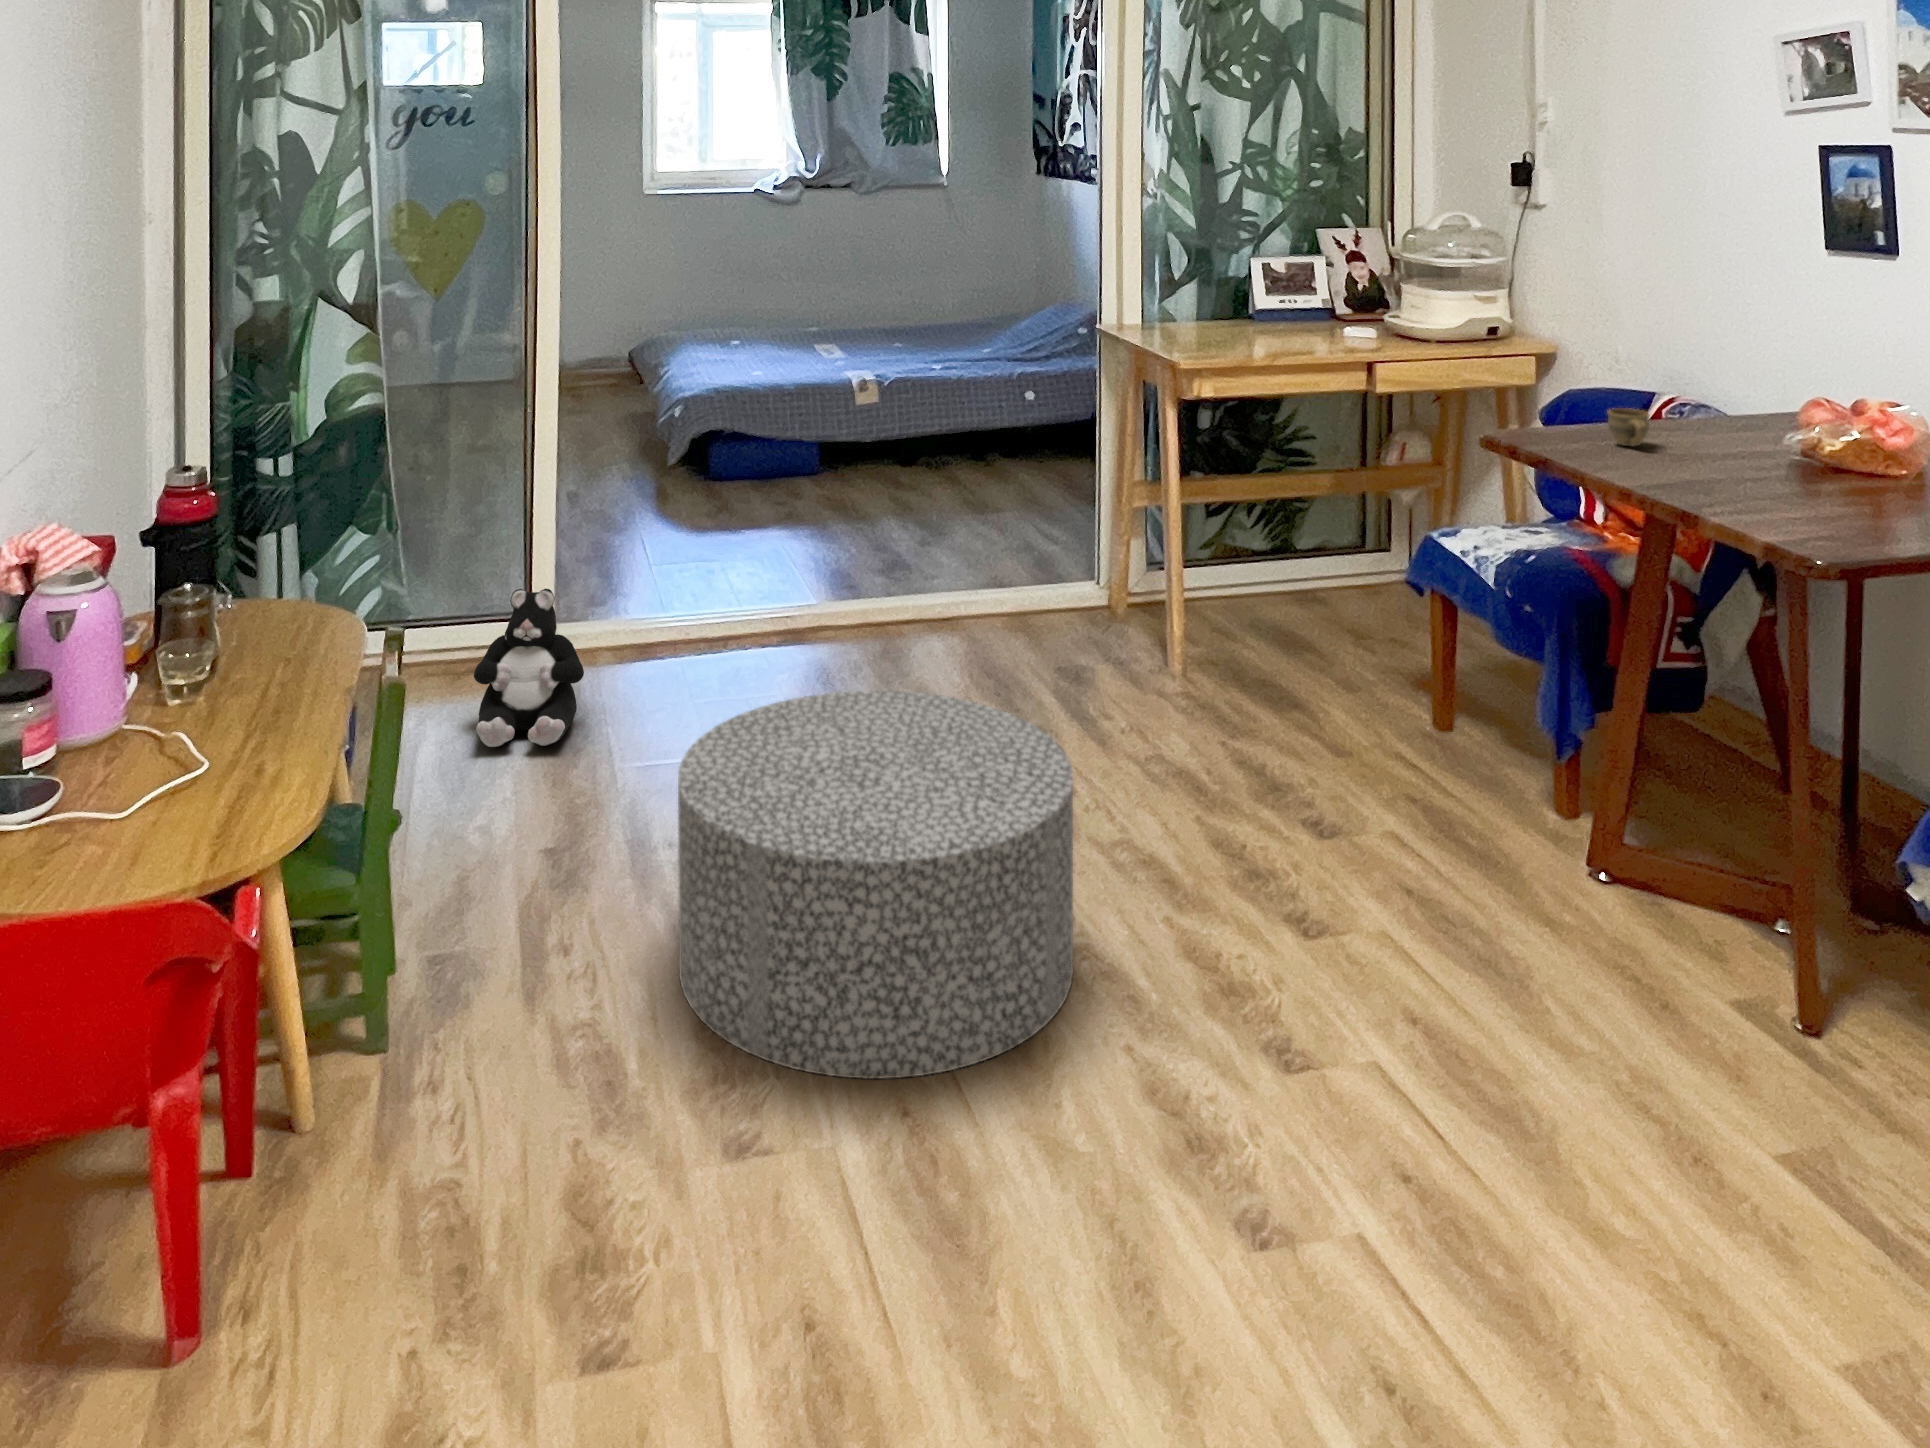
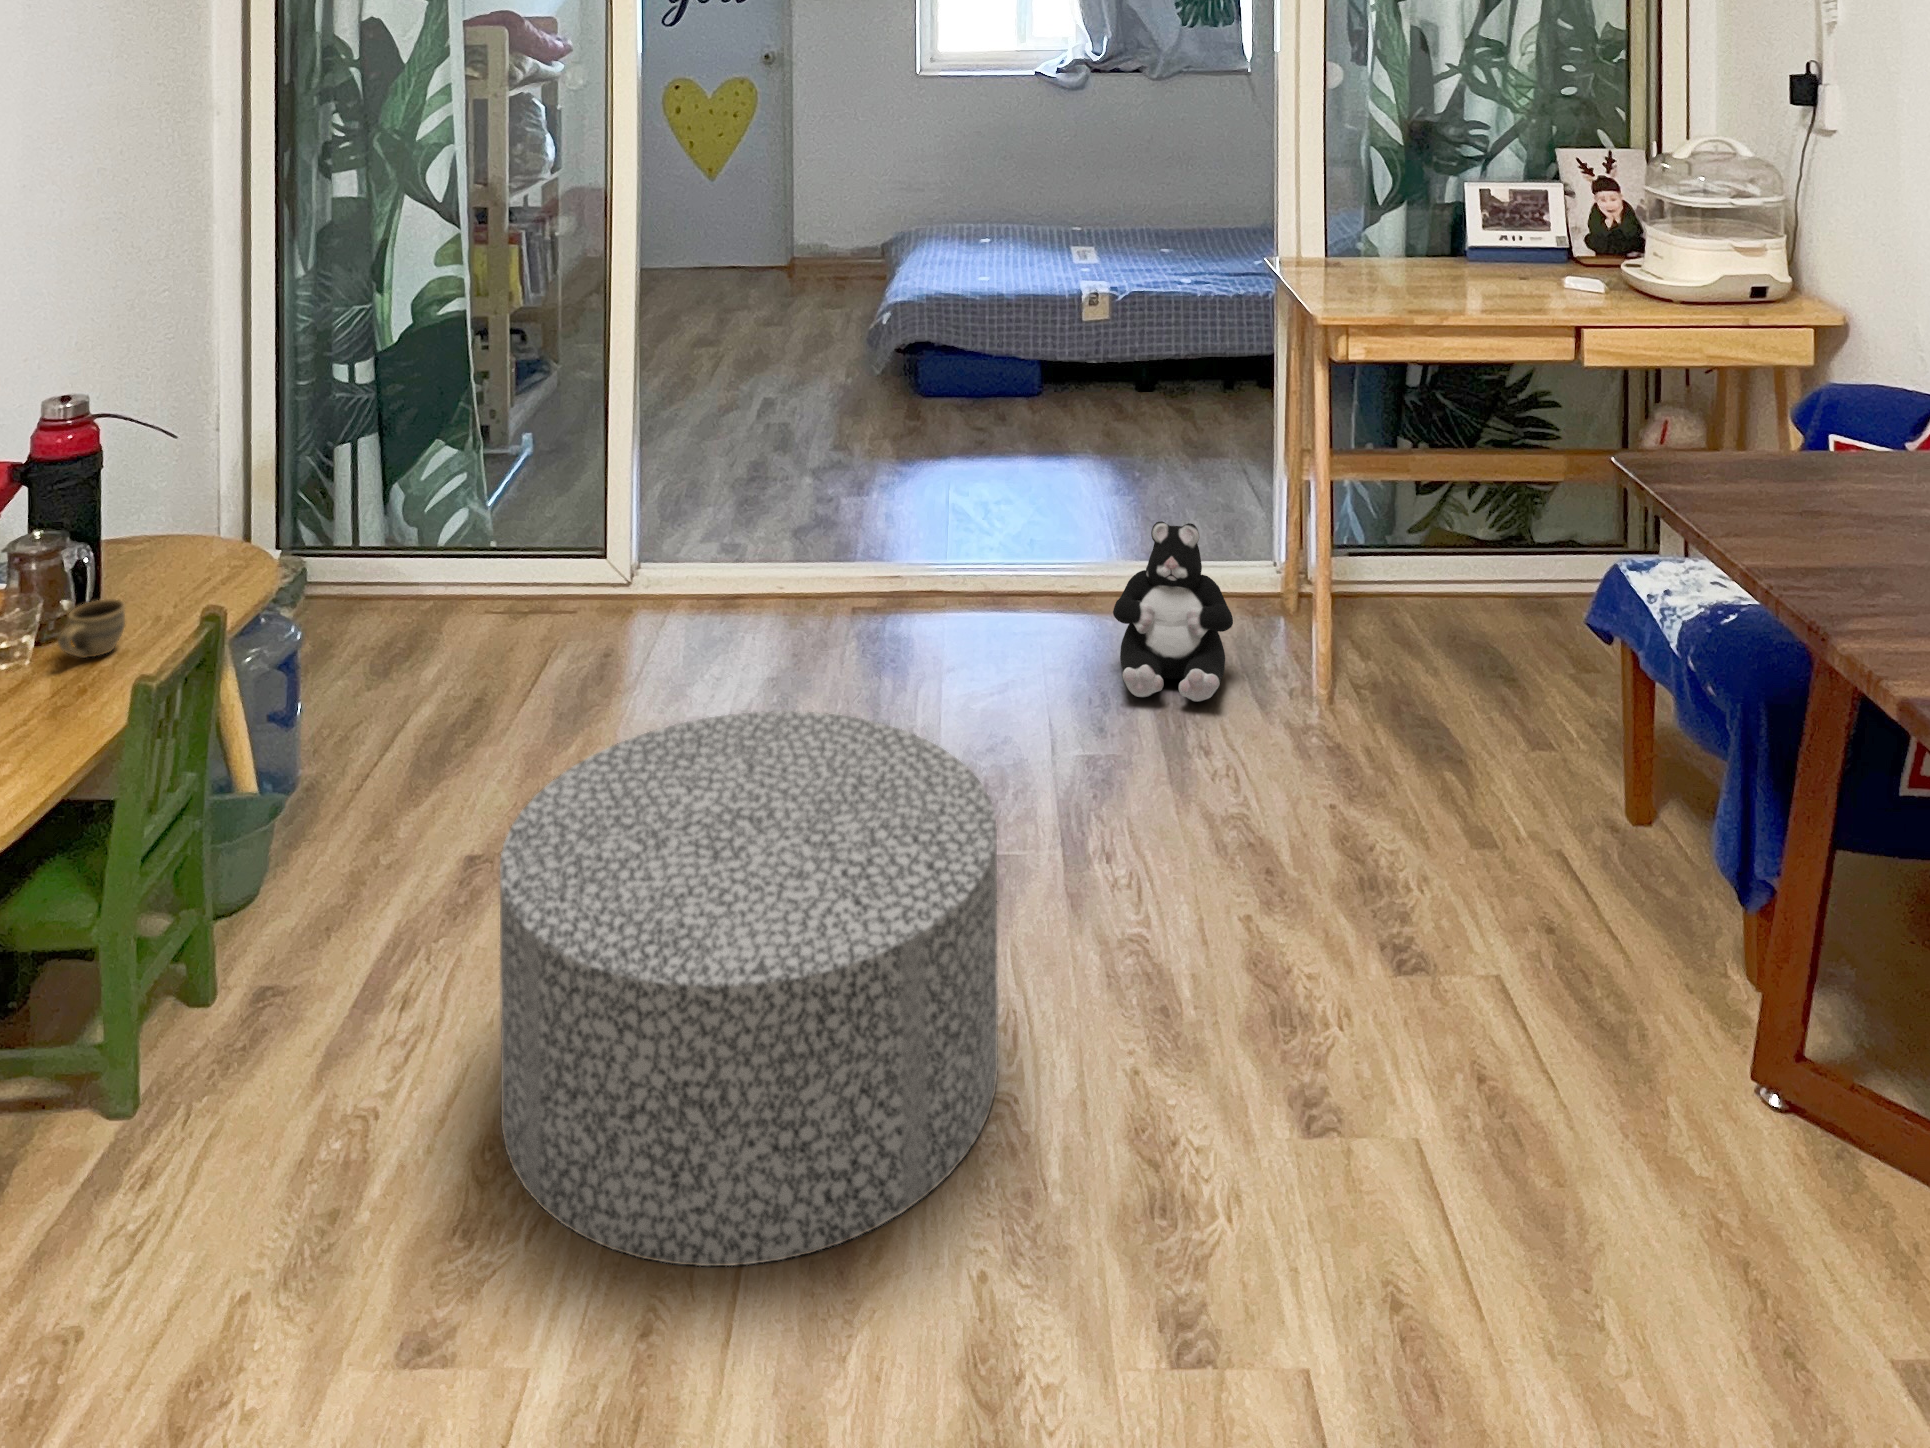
cup: present [1608,408,1649,447] -> present [58,599,125,658]
plush toy: present [474,589,584,747] -> present [1113,521,1233,702]

